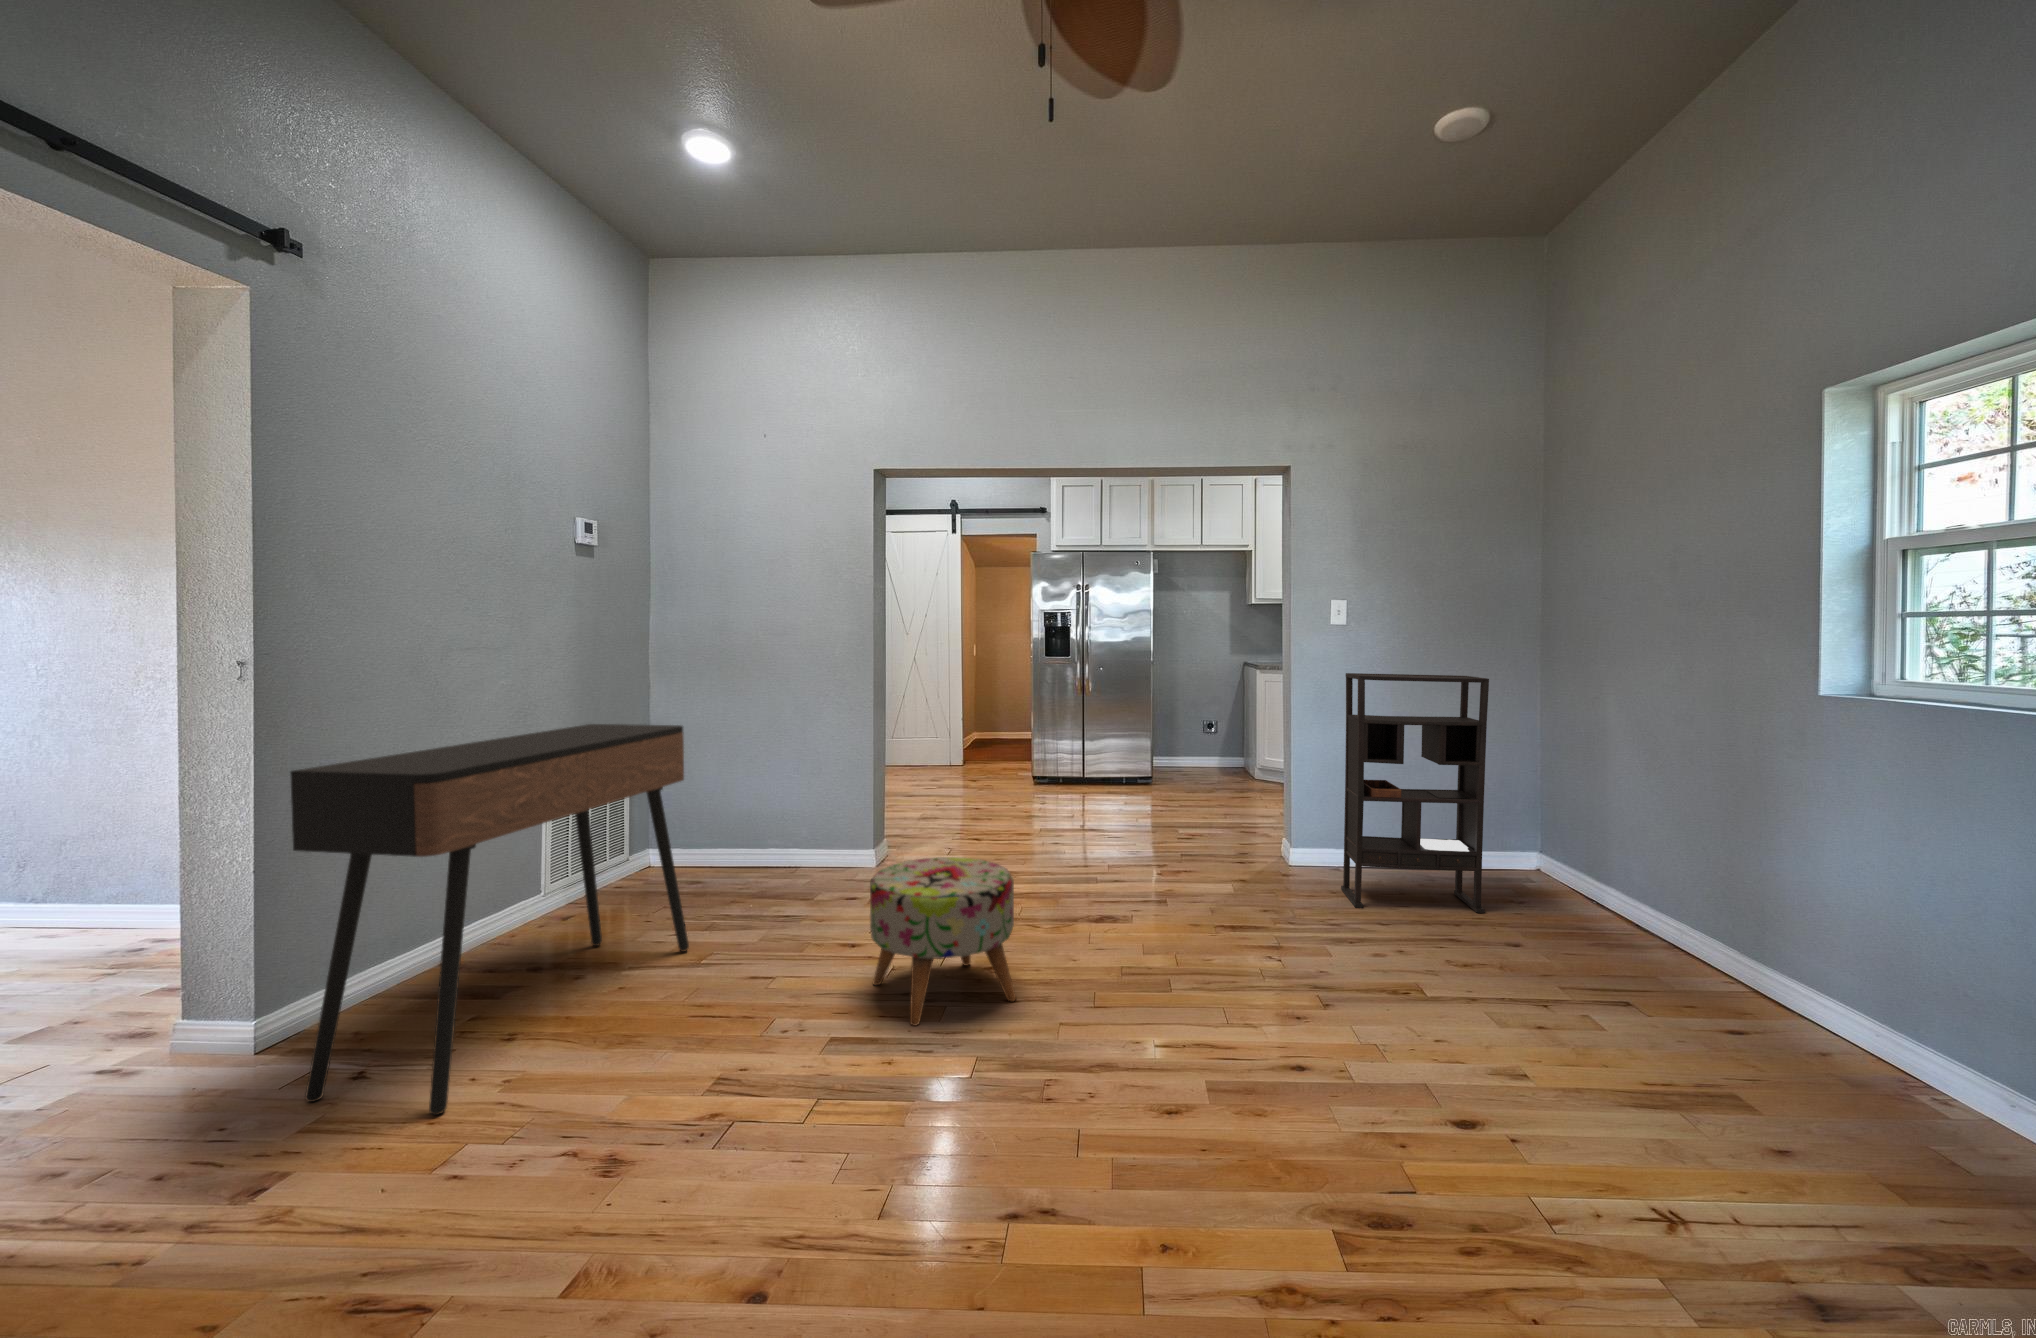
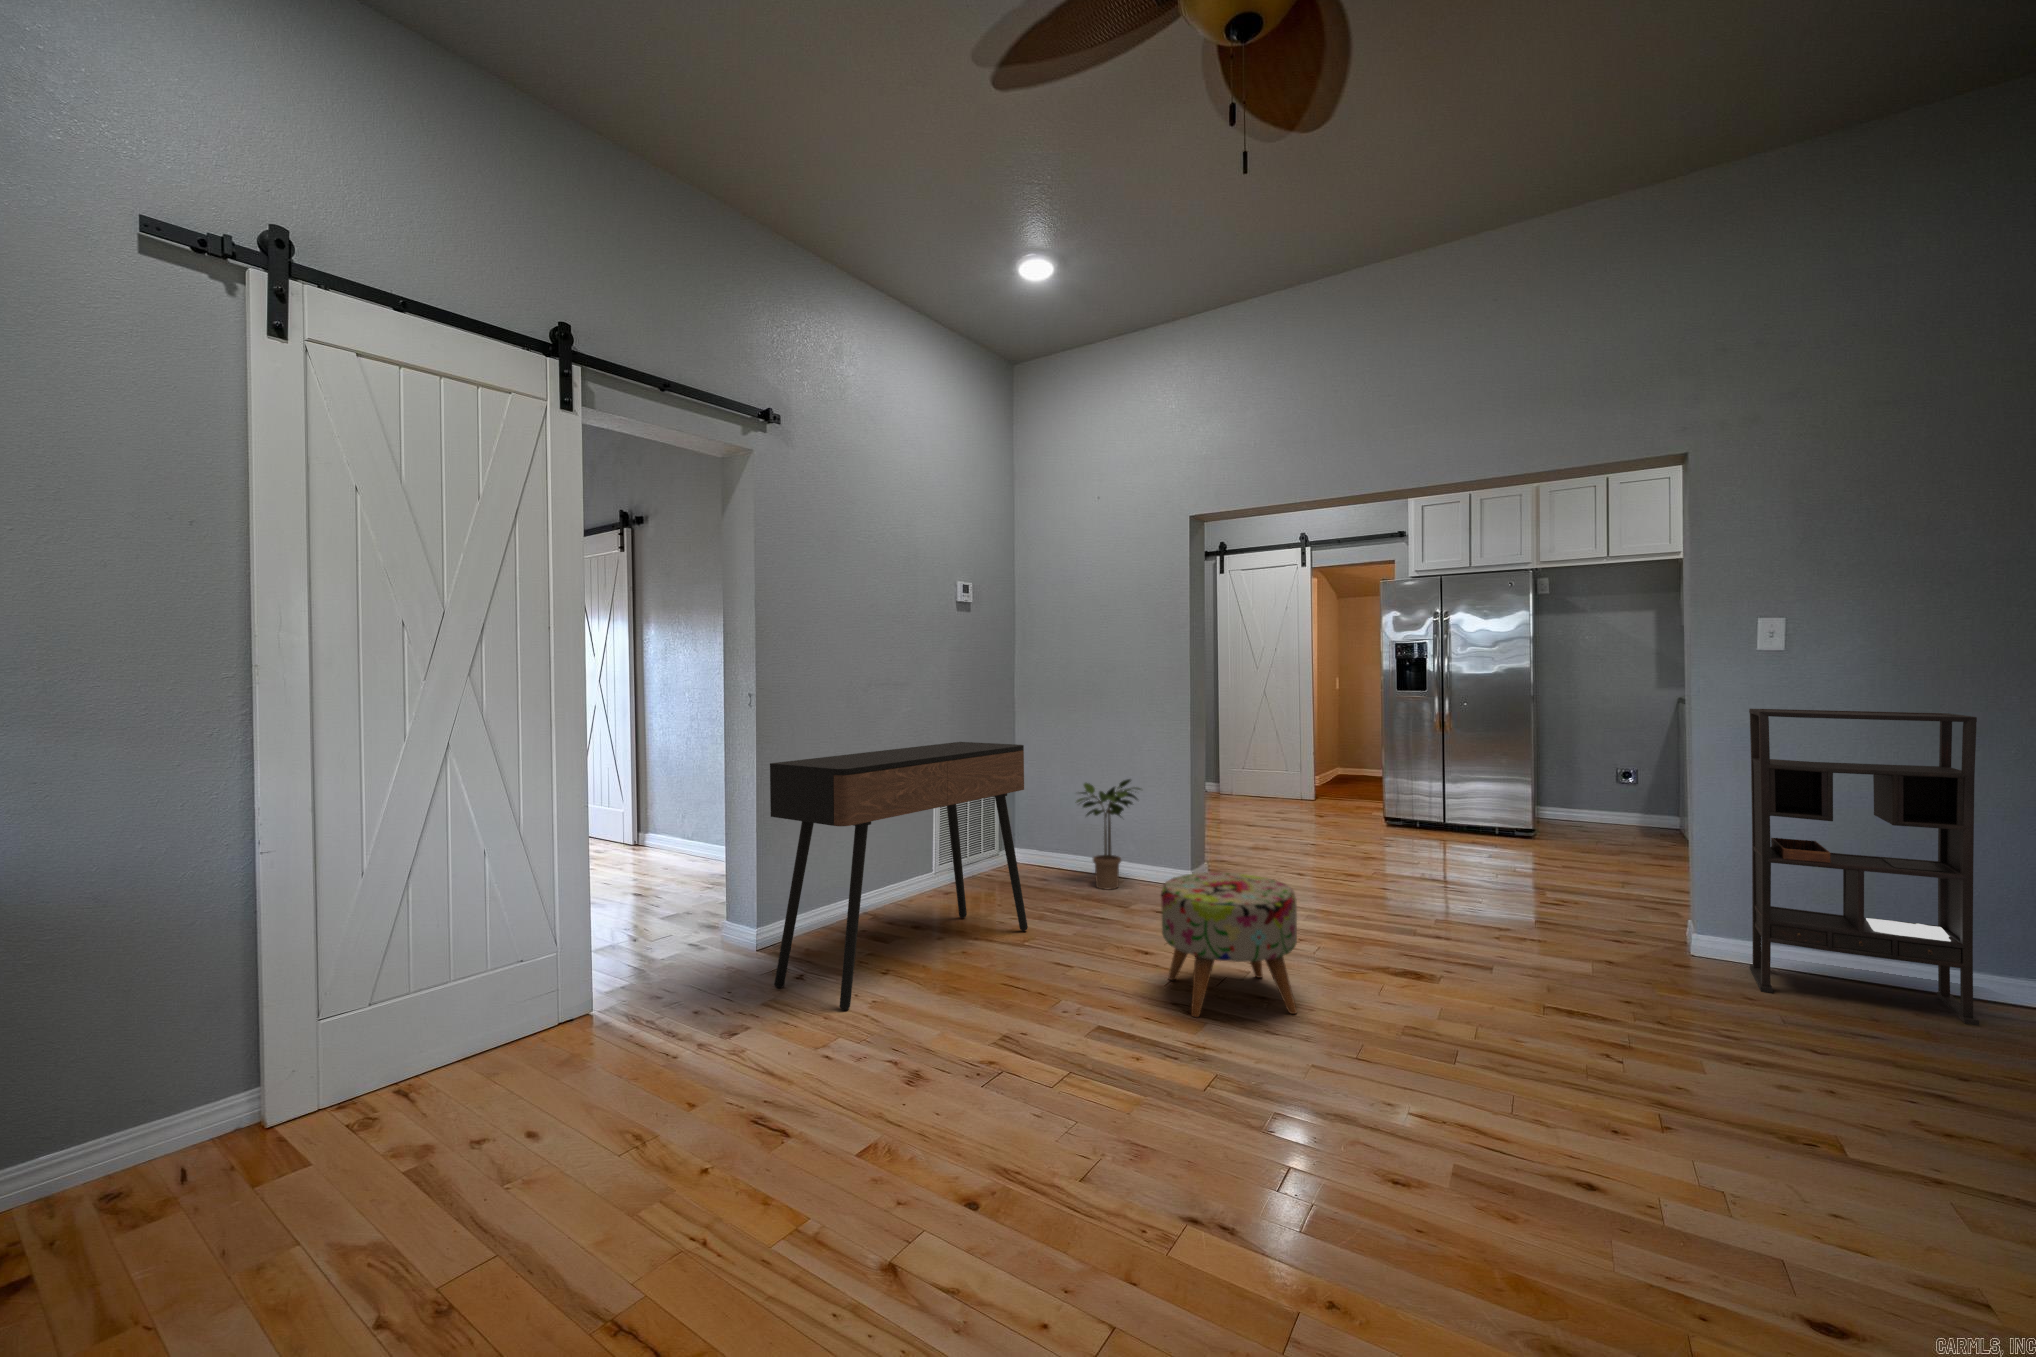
potted plant: none [732,758,817,885] -> present [1077,779,1140,890]

